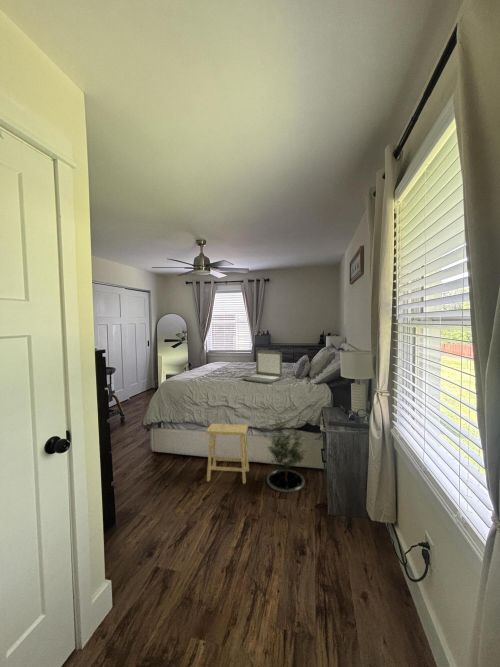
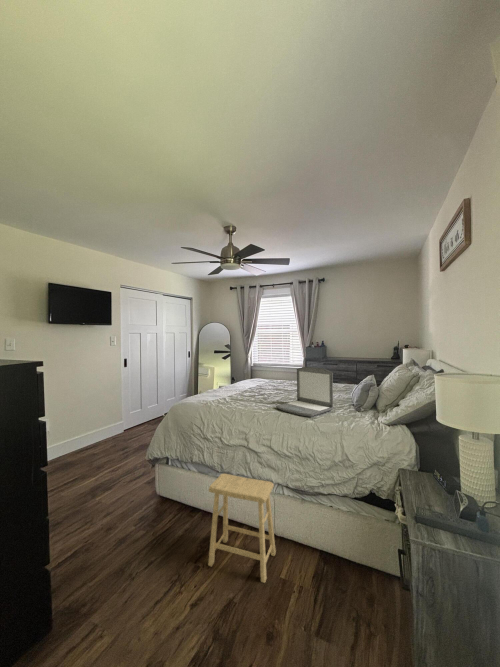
potted tree: present [267,420,305,492] -> none [297,479,370,622]

